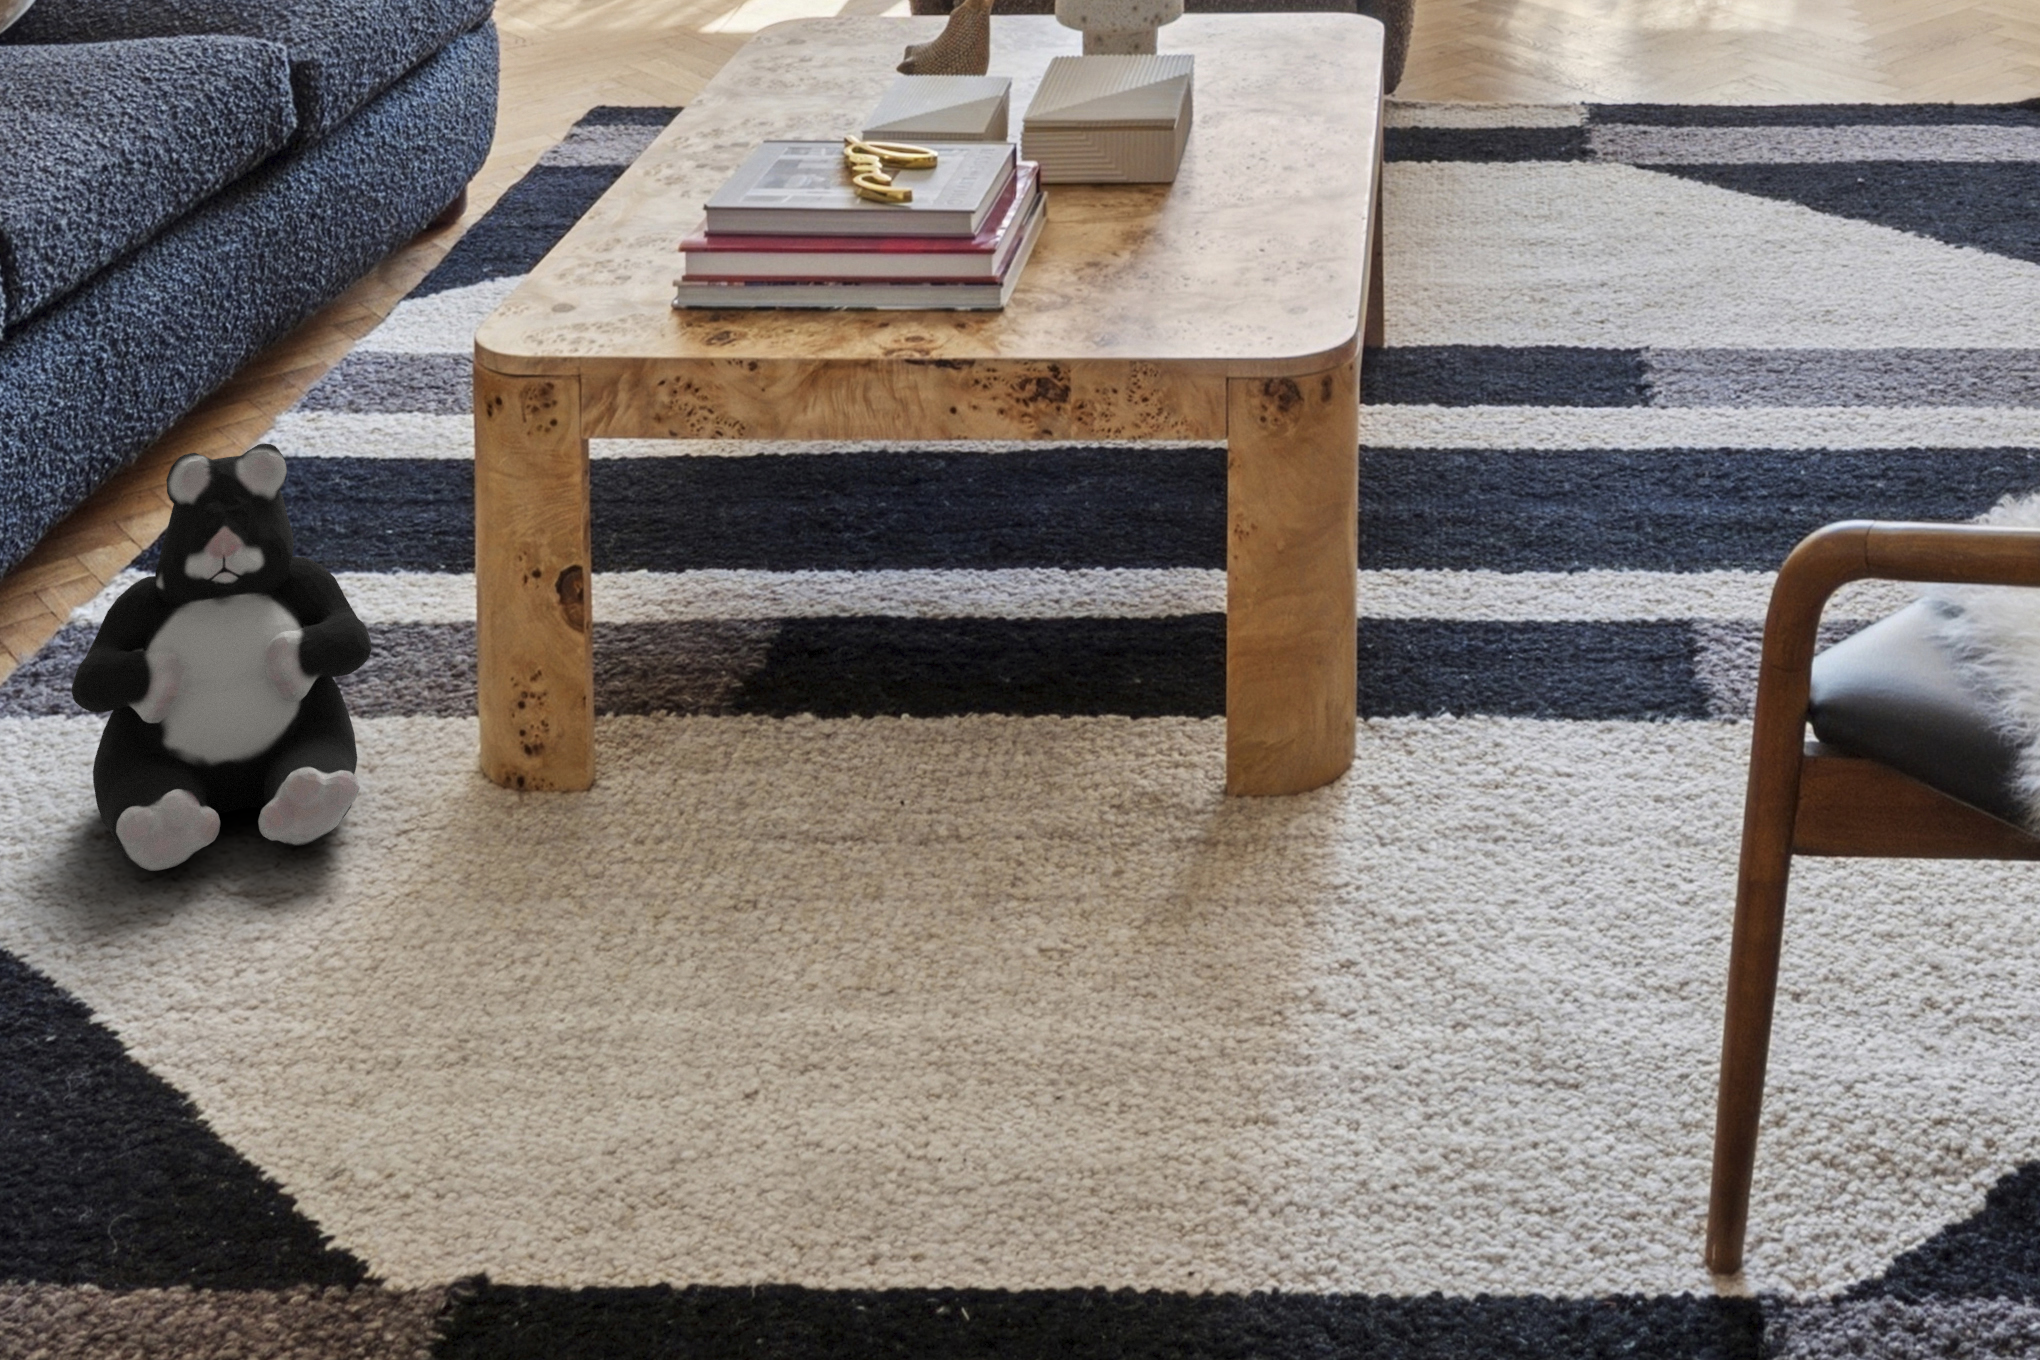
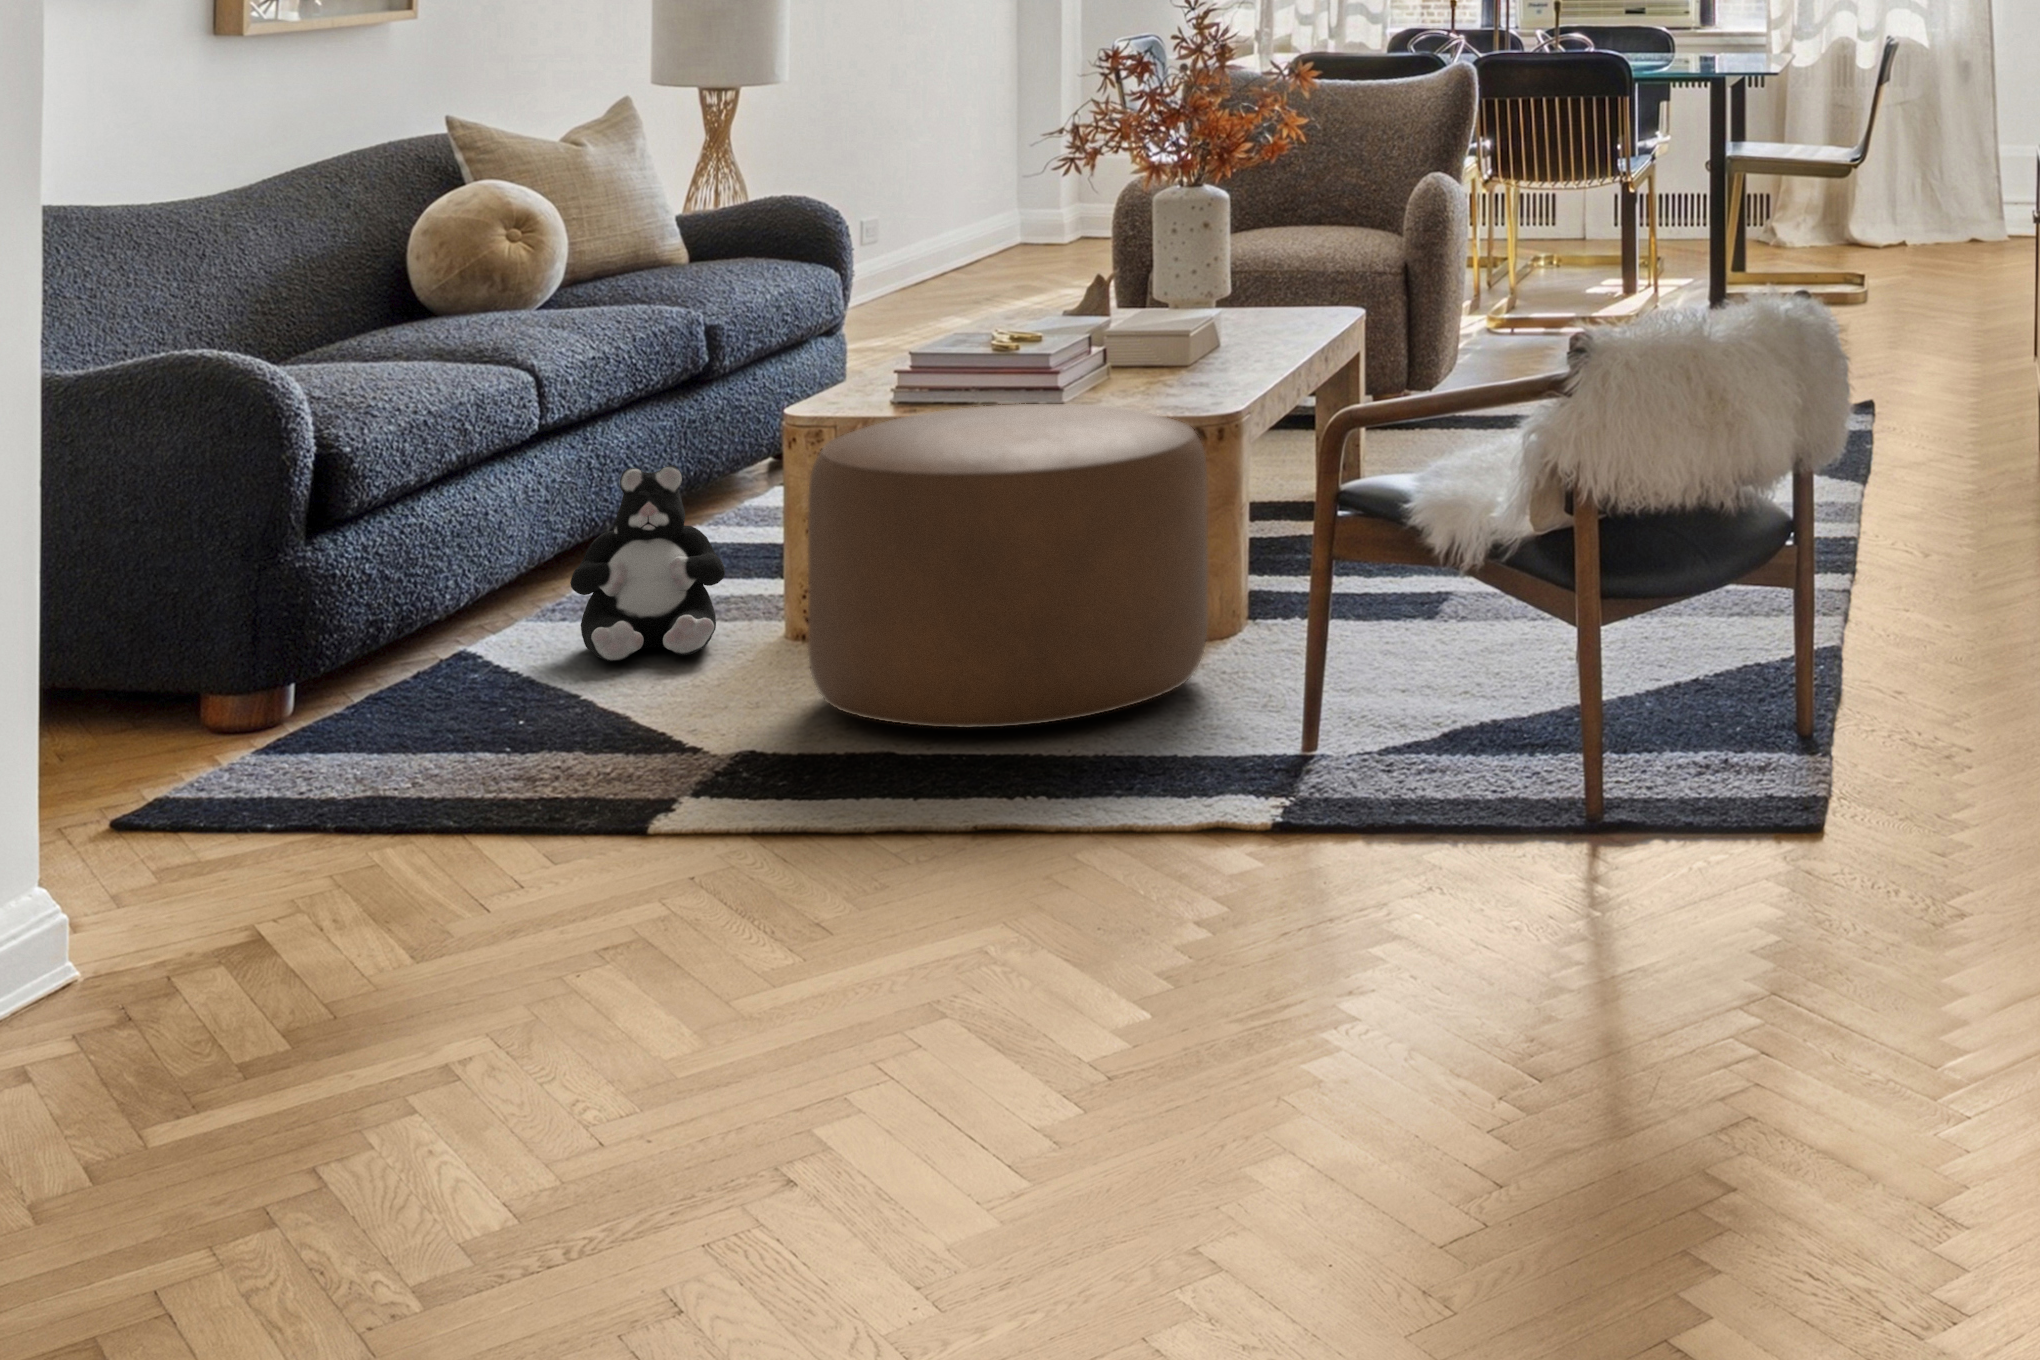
ottoman: none [581,349,1378,1159] -> present [808,404,1208,728]

